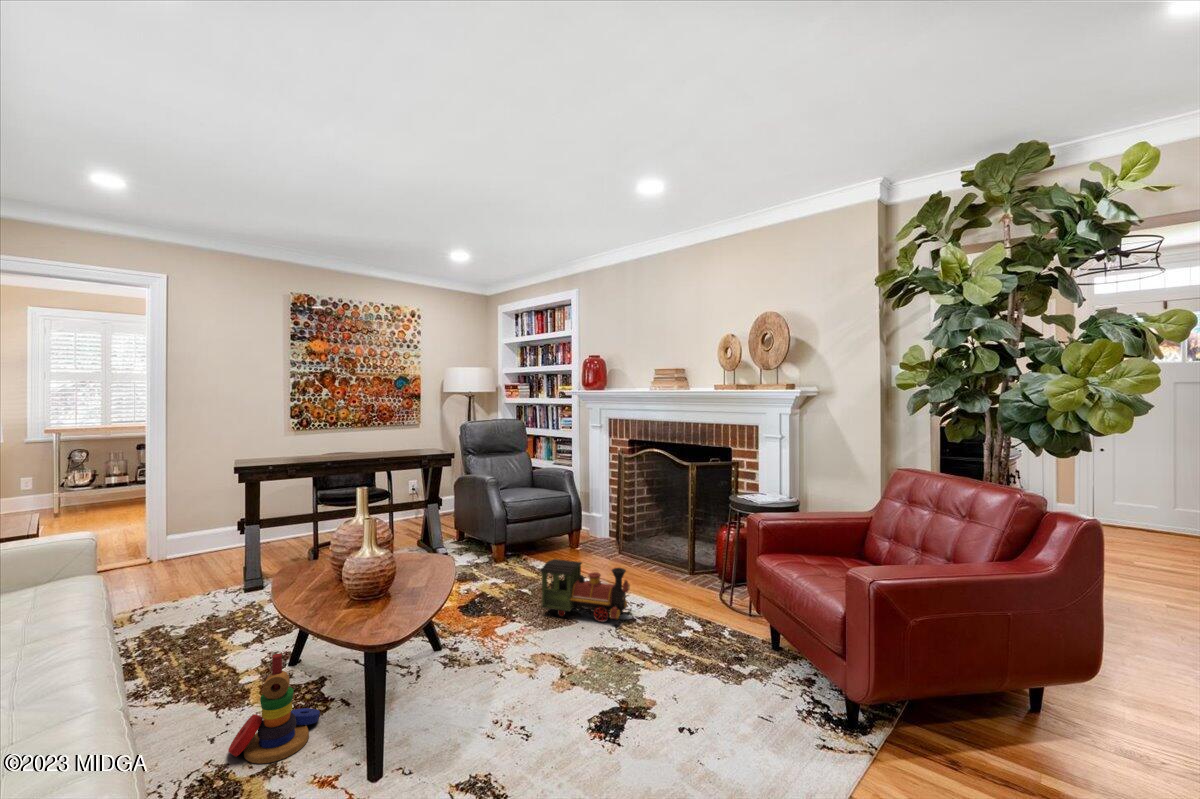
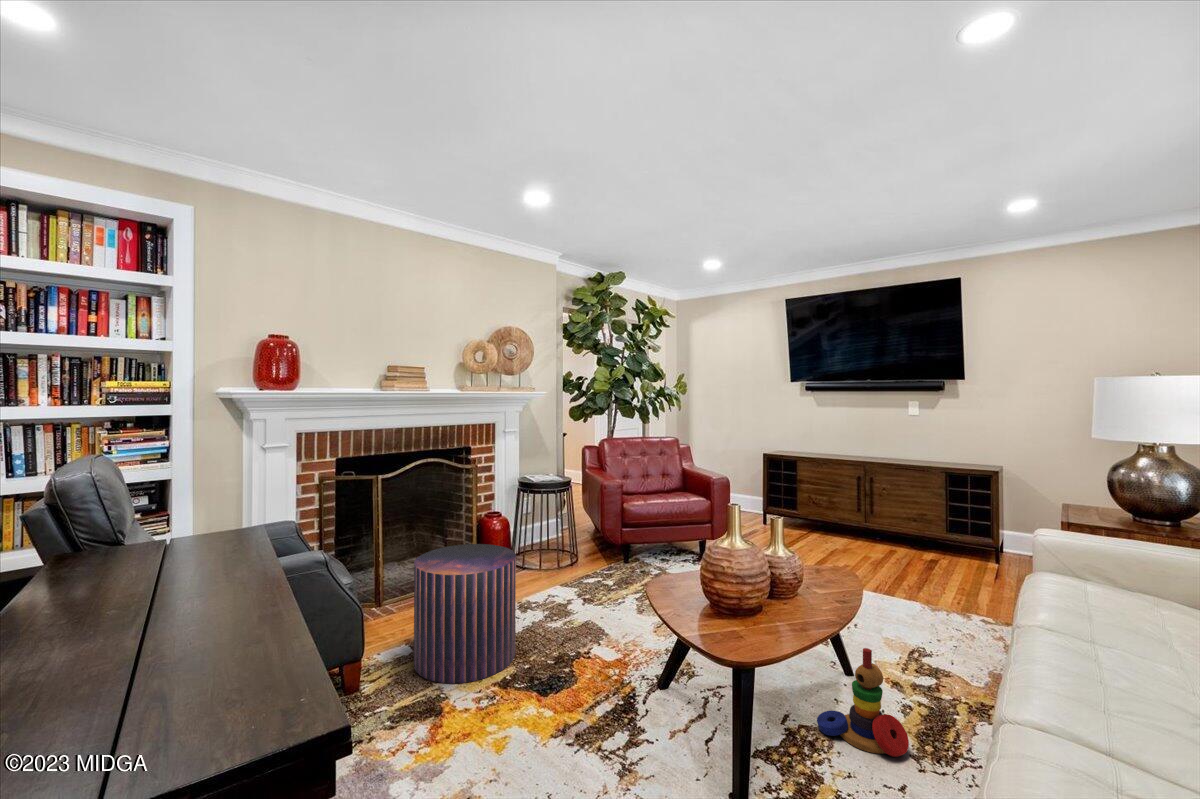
pouf: none [488,505,562,599] -> present [414,544,516,683]
toy train: present [540,559,632,623] -> none [535,557,594,630]

